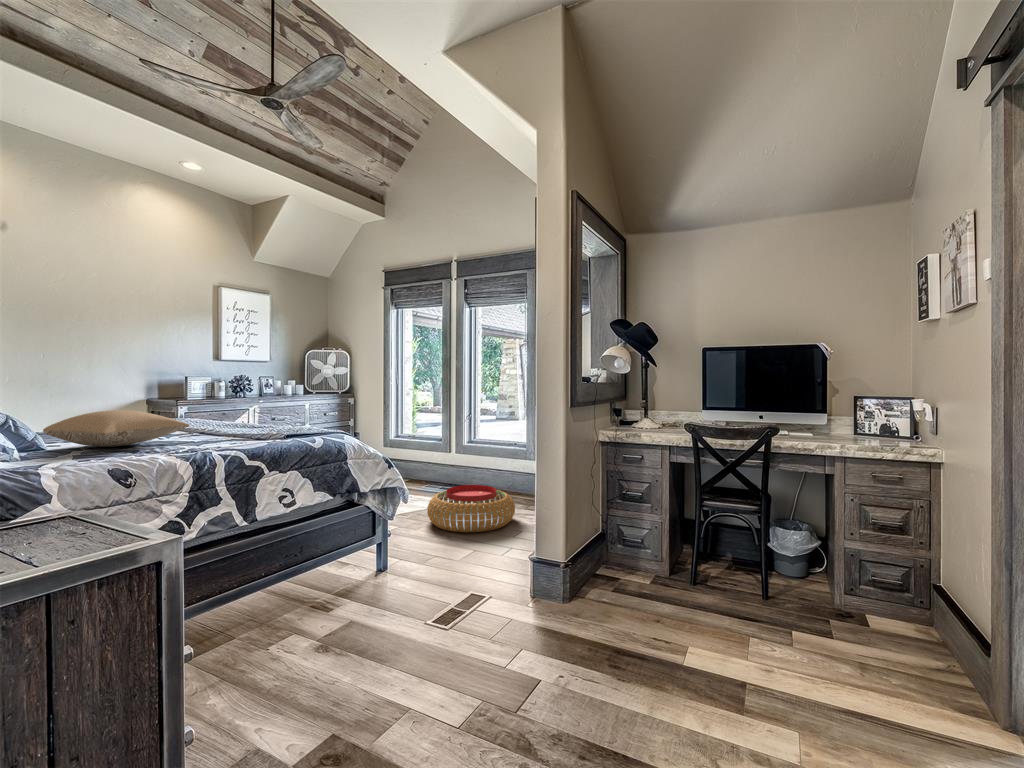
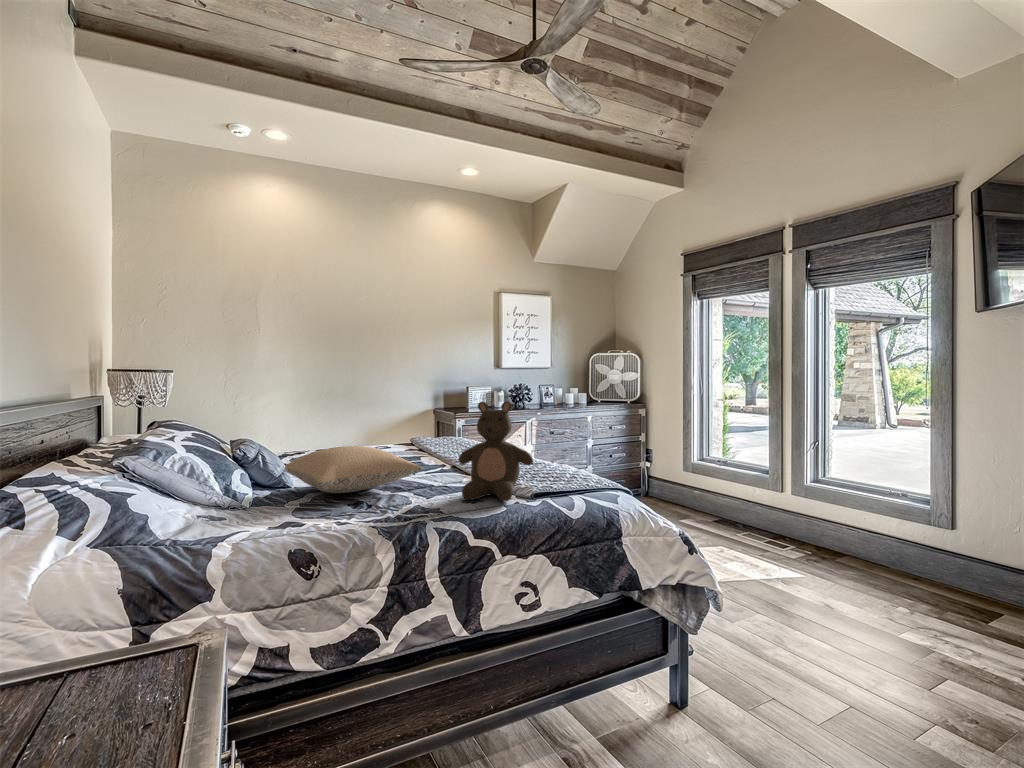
stuffed bear: none [223,374,285,443] -> present [459,402,533,501]
pouf: present [427,485,515,533] -> none [751,564,919,662]

